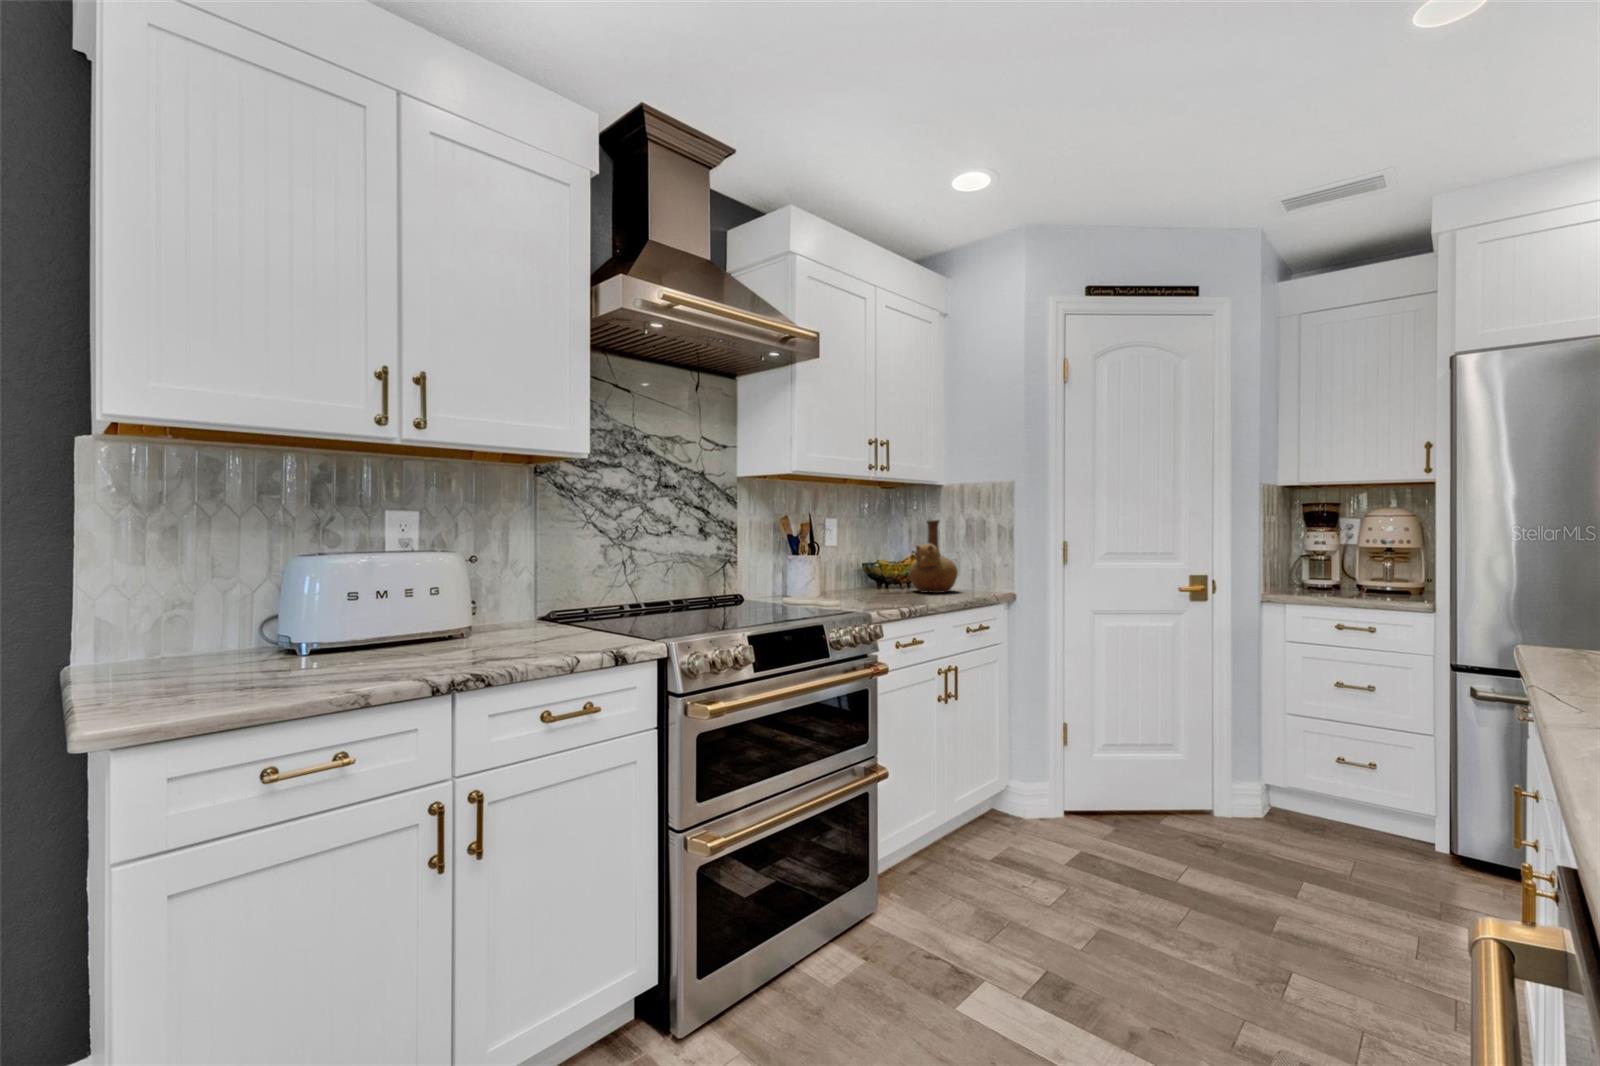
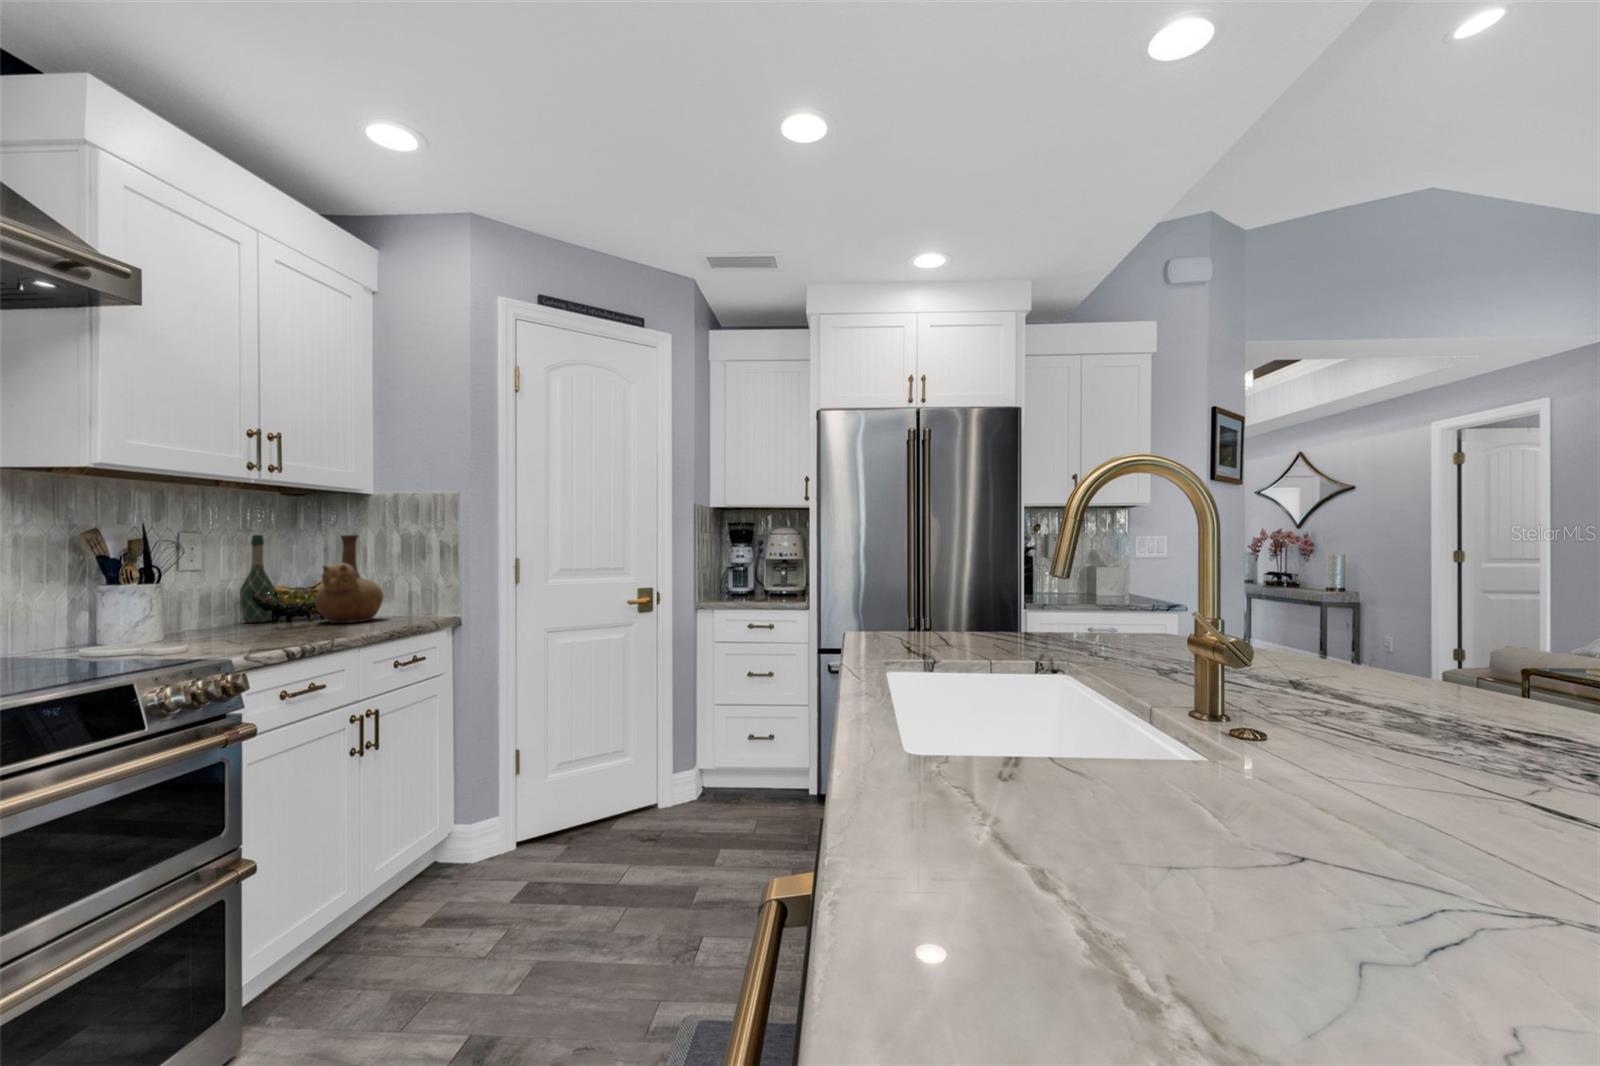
wine bottle: none [859,520,880,588] -> present [240,535,275,622]

